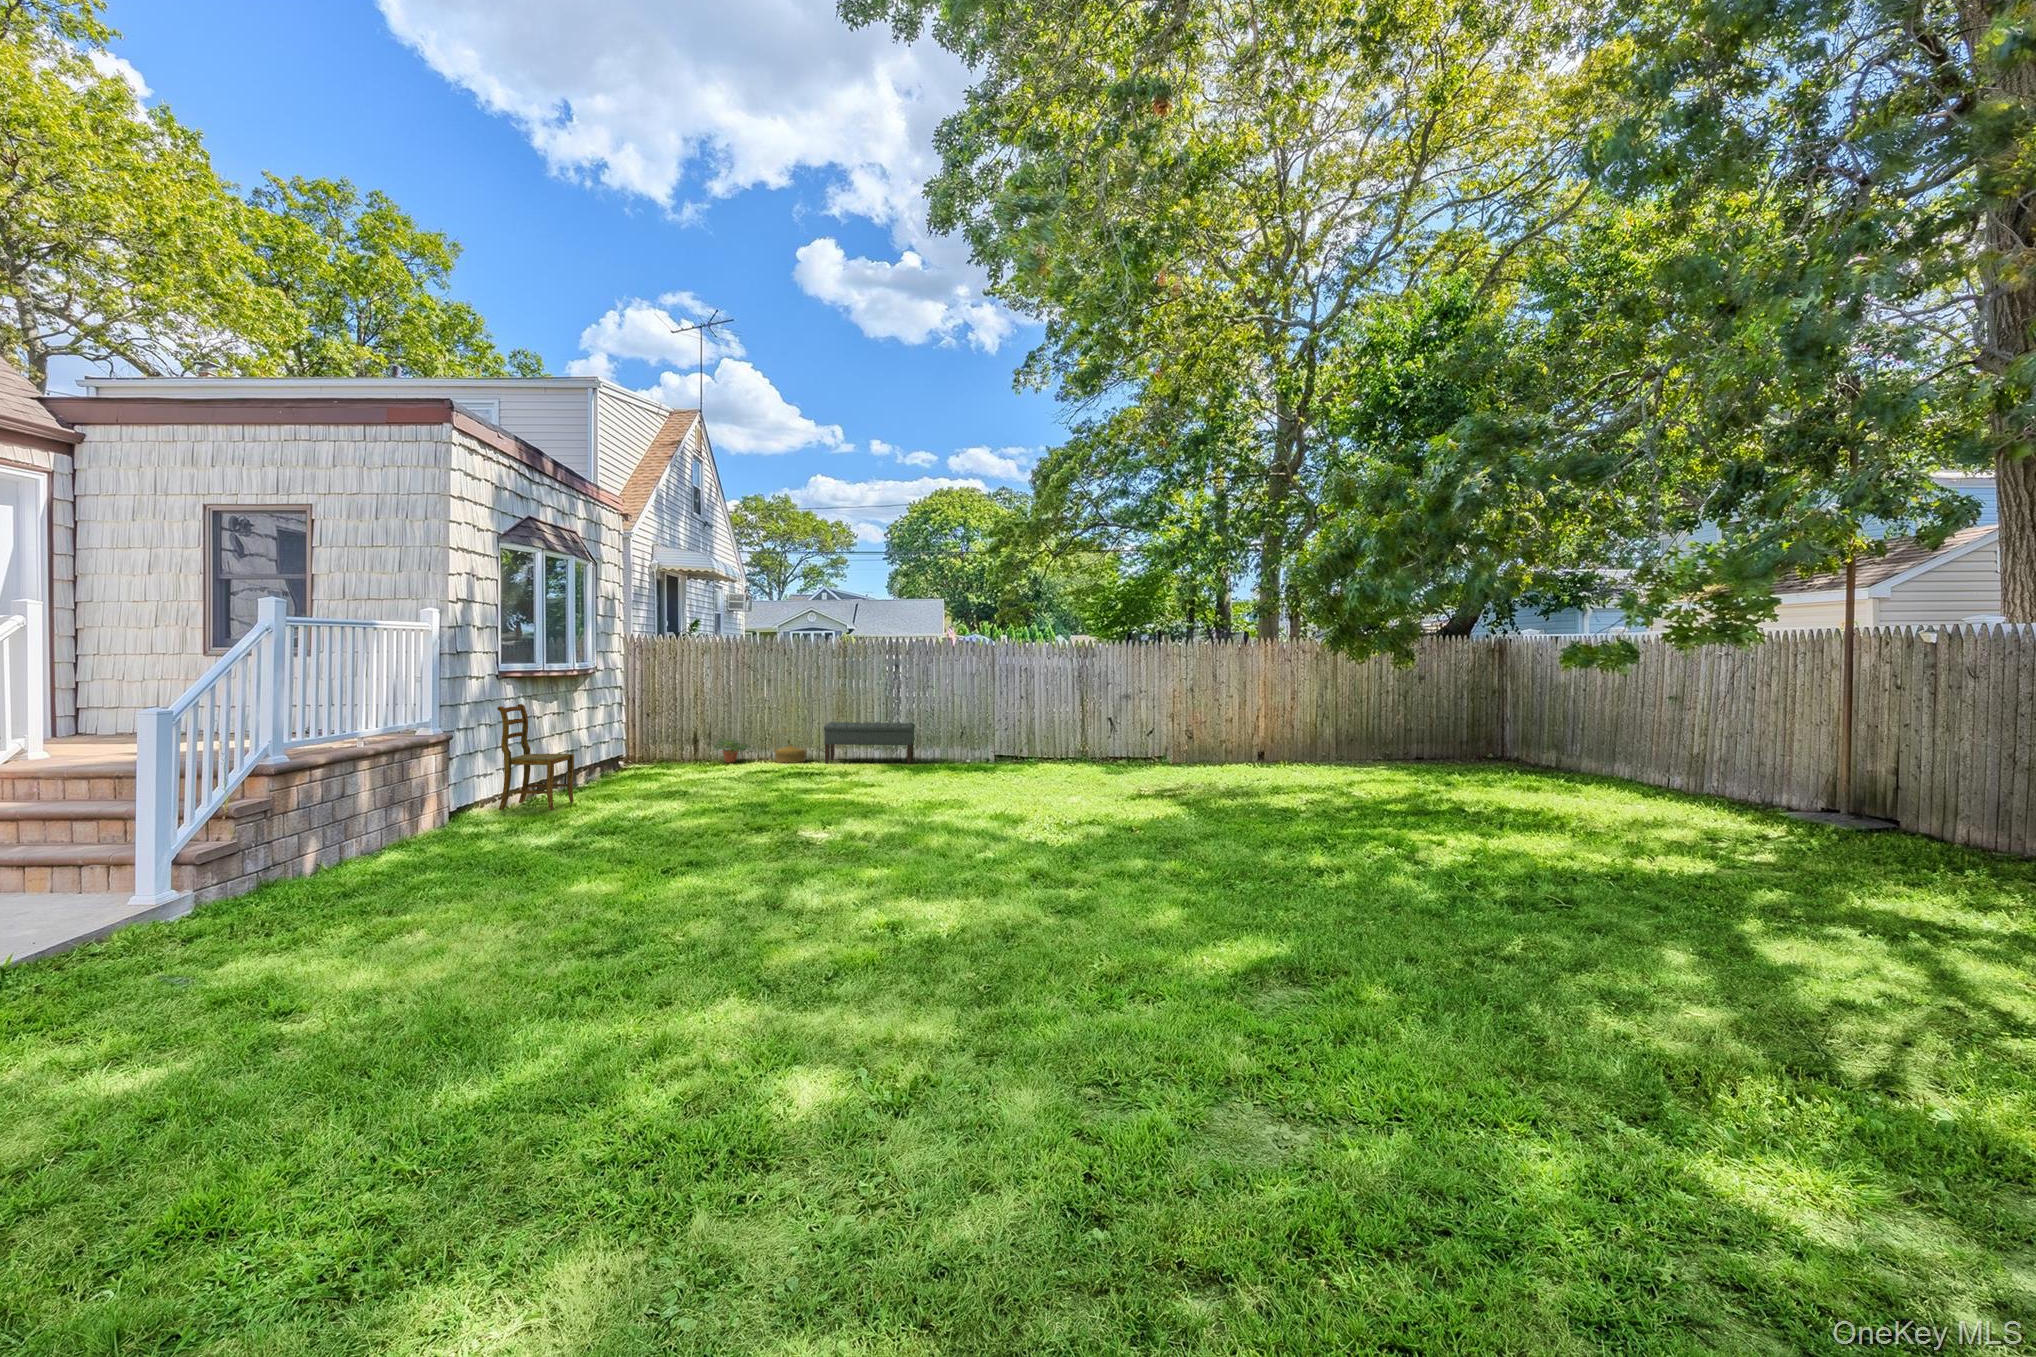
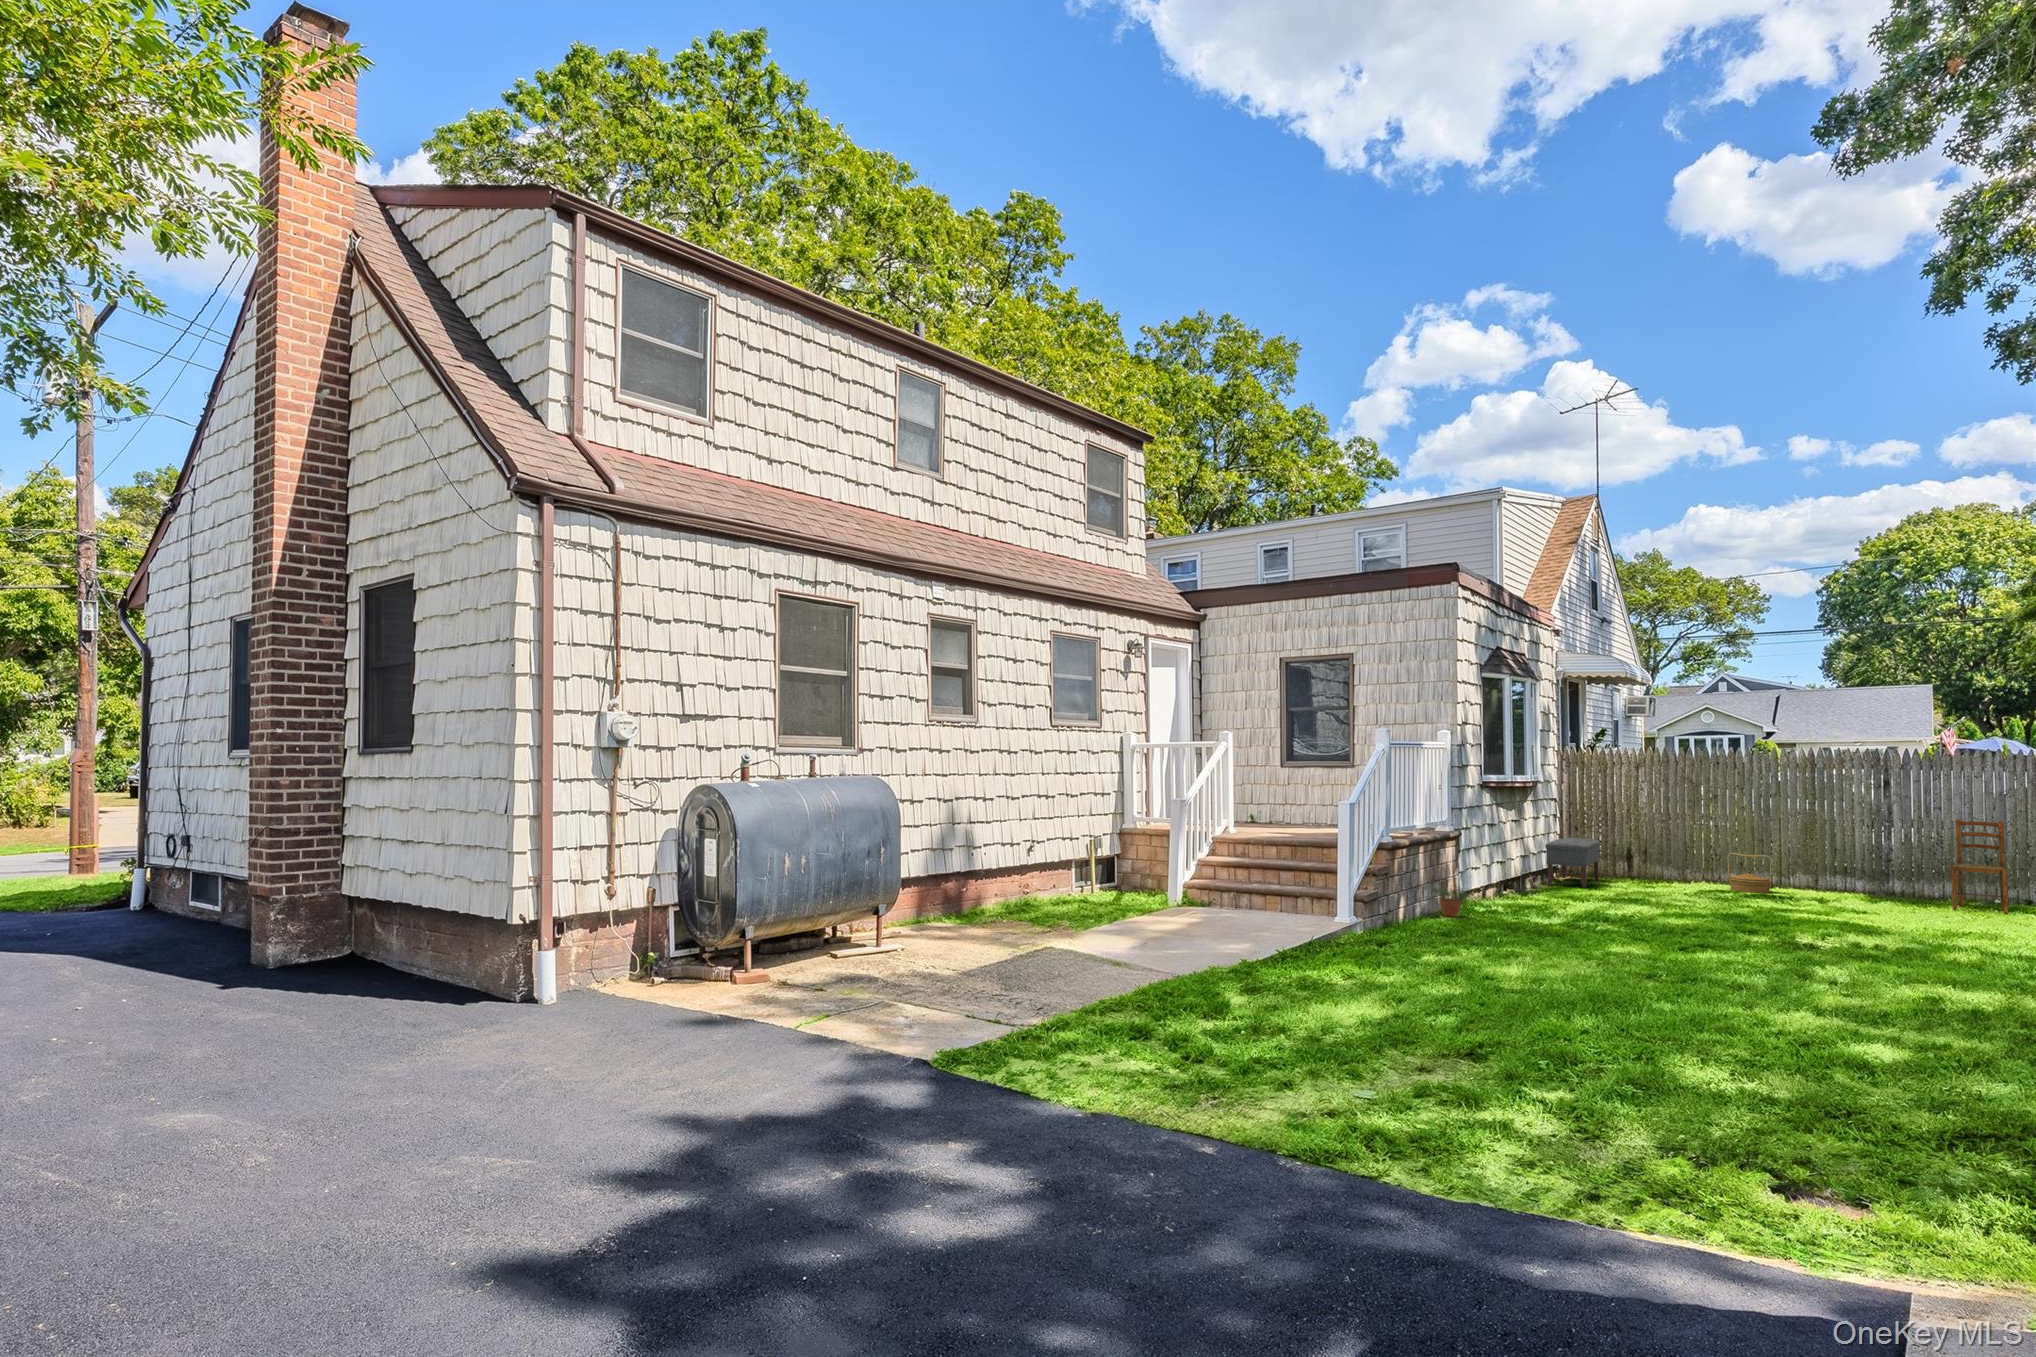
chair: present [497,704,574,810] -> present [1951,819,2008,915]
bench: present [824,722,915,764] -> present [1545,838,1600,888]
potted plant: present [714,738,755,763] -> present [1425,885,1479,917]

